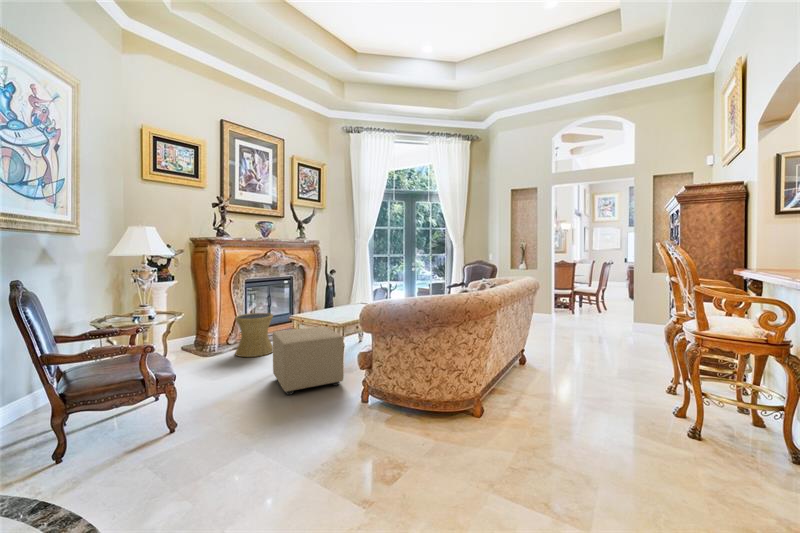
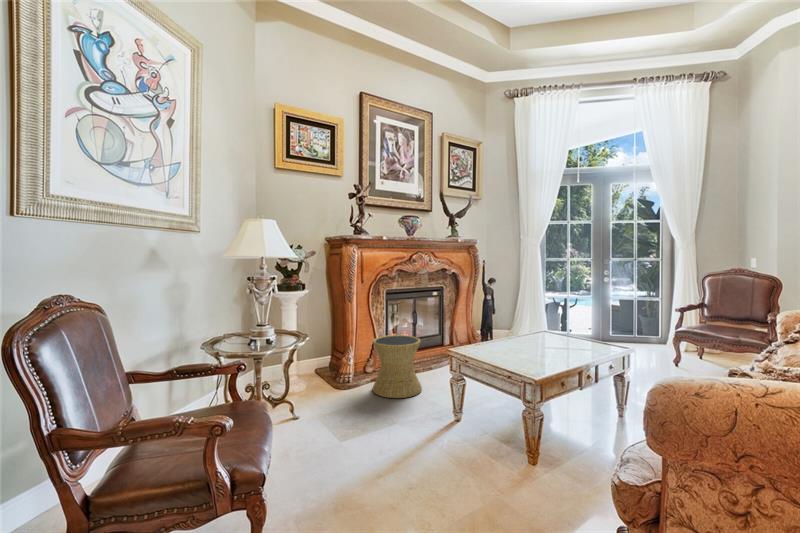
ottoman: present [272,327,344,395] -> none [424,373,551,503]

